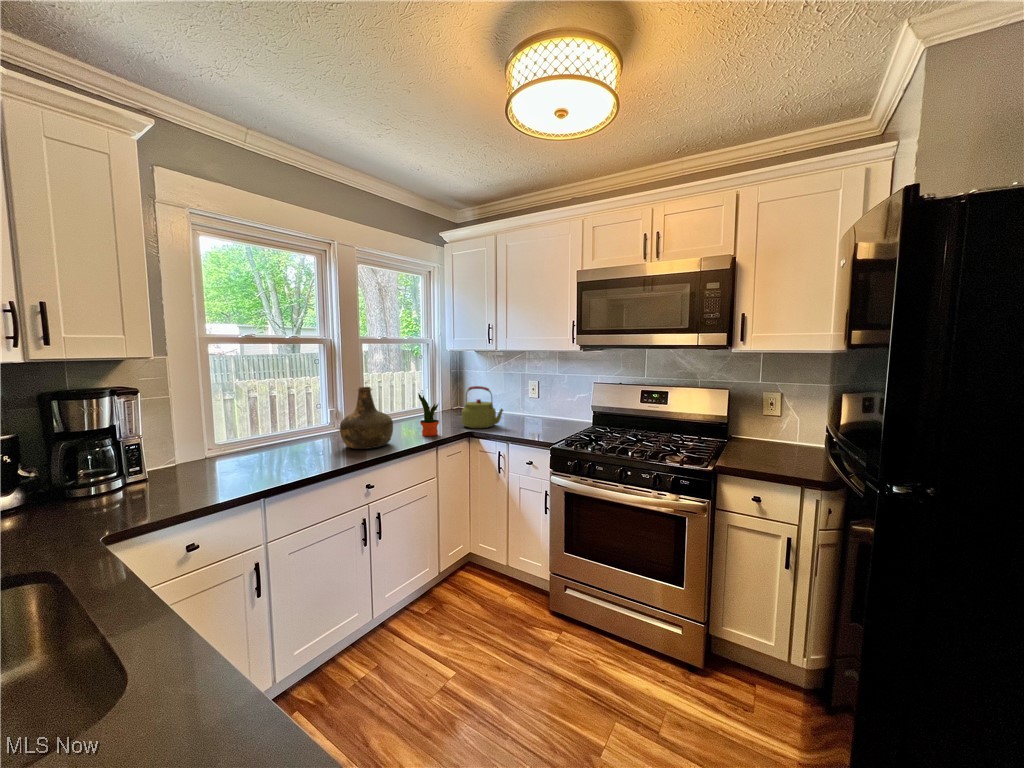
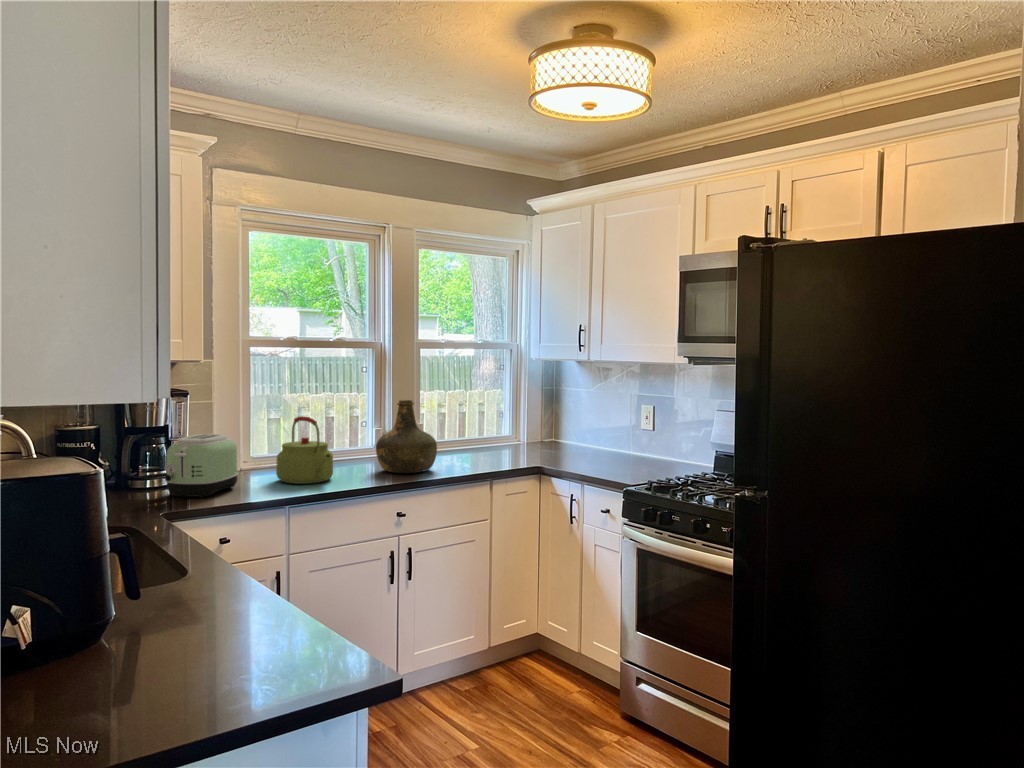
kettle: present [462,386,503,428] -> present [276,416,333,484]
potted plant: present [418,393,439,436] -> none [471,410,498,467]
toaster: none [112,431,206,503] -> present [165,434,239,498]

